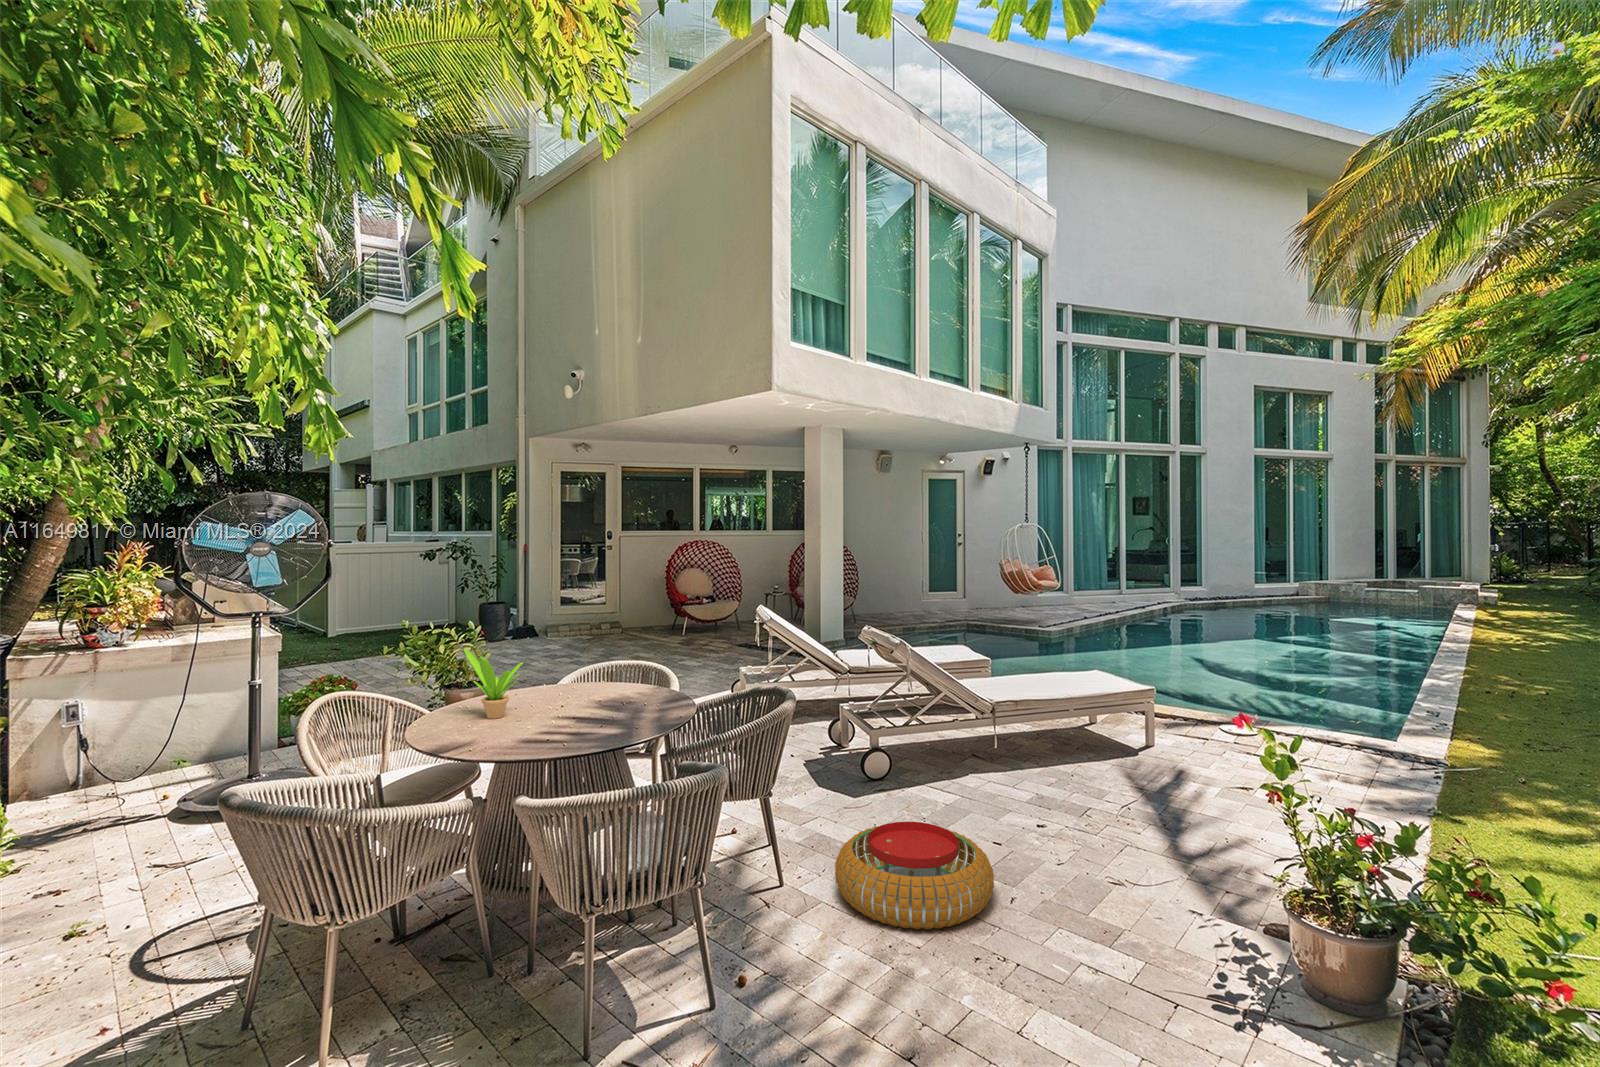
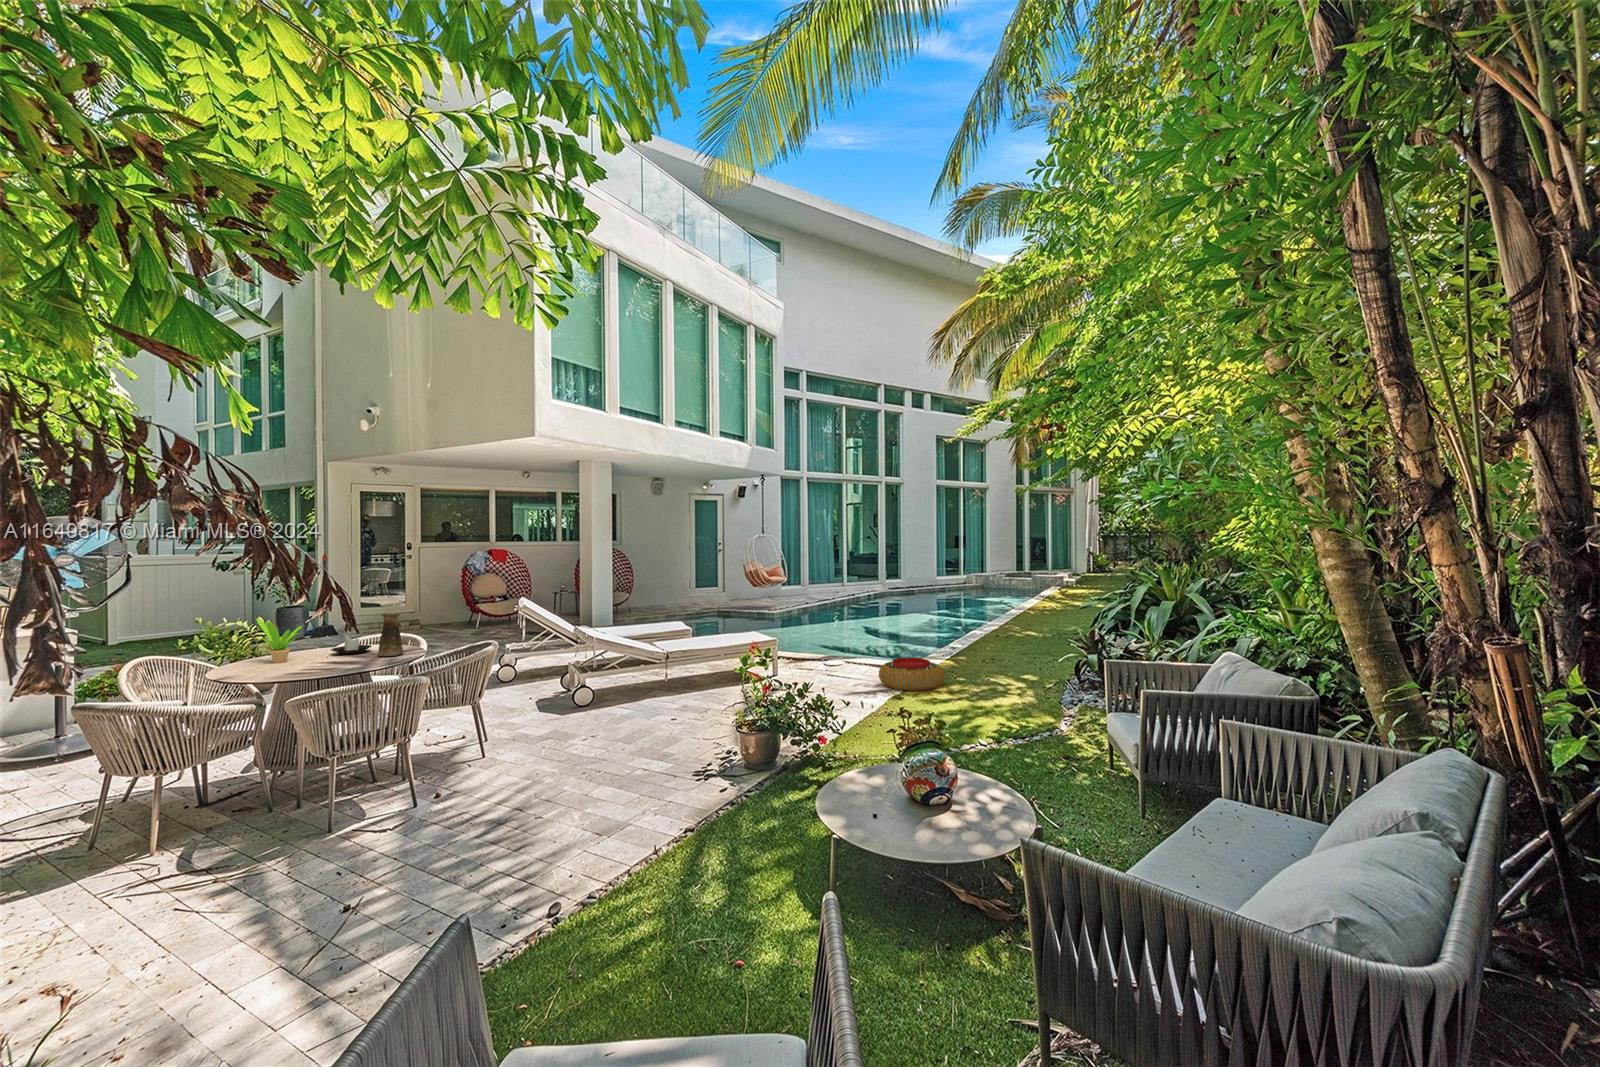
pitcher: none [627,646,662,716] -> present [378,613,404,656]
candle holder: none [560,665,613,707] -> present [331,632,372,655]
pouf: present [835,822,994,930] -> present [879,658,944,691]

